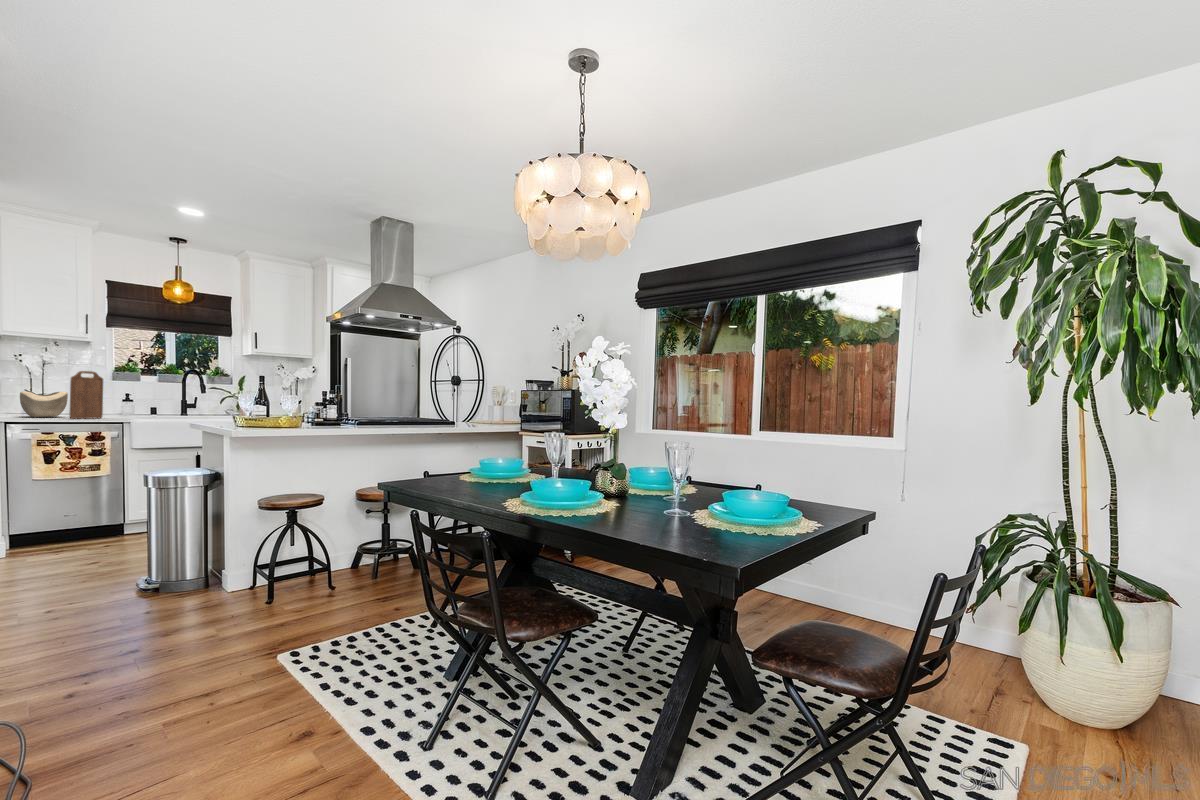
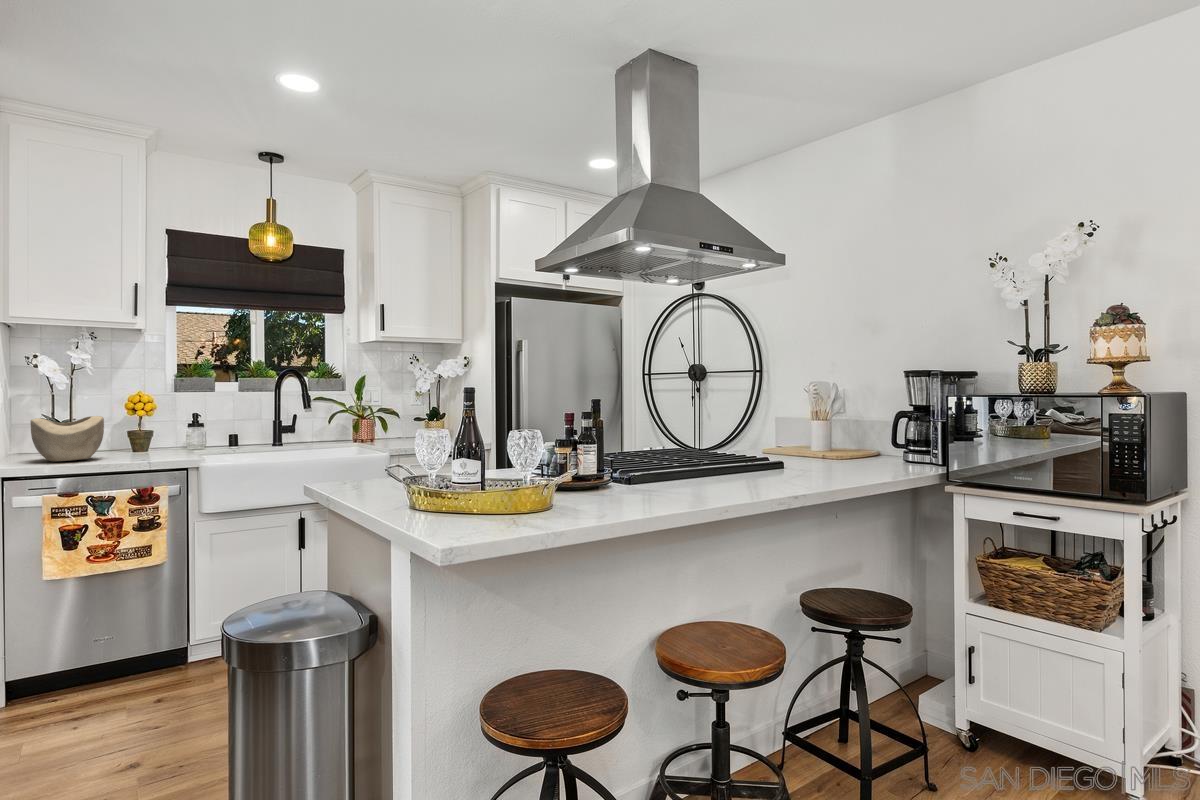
cutting board: present [70,371,103,419] -> none [102,381,155,466]

